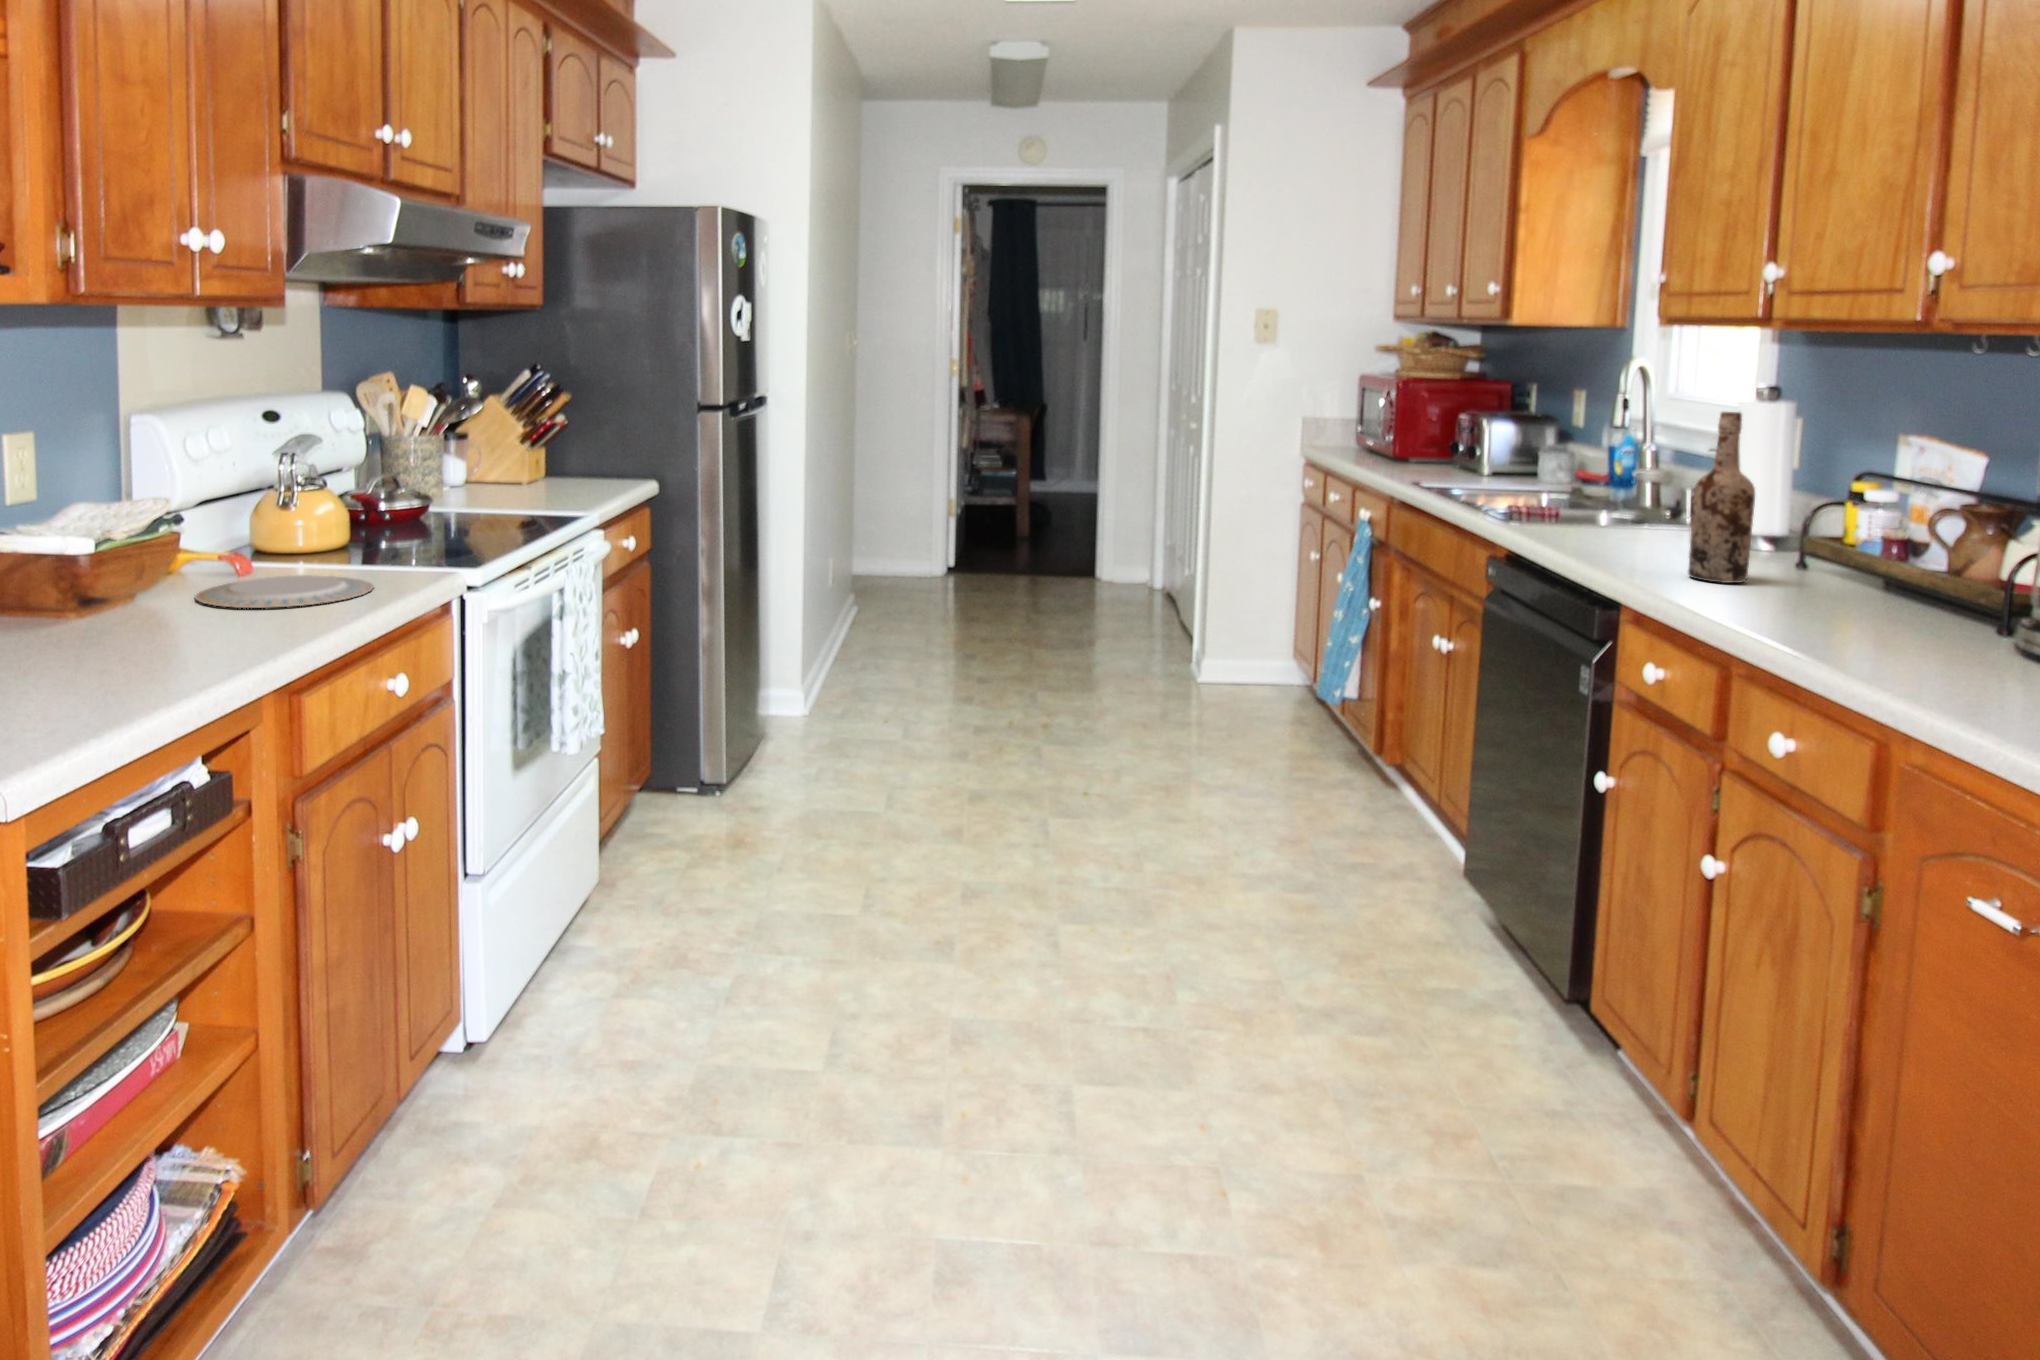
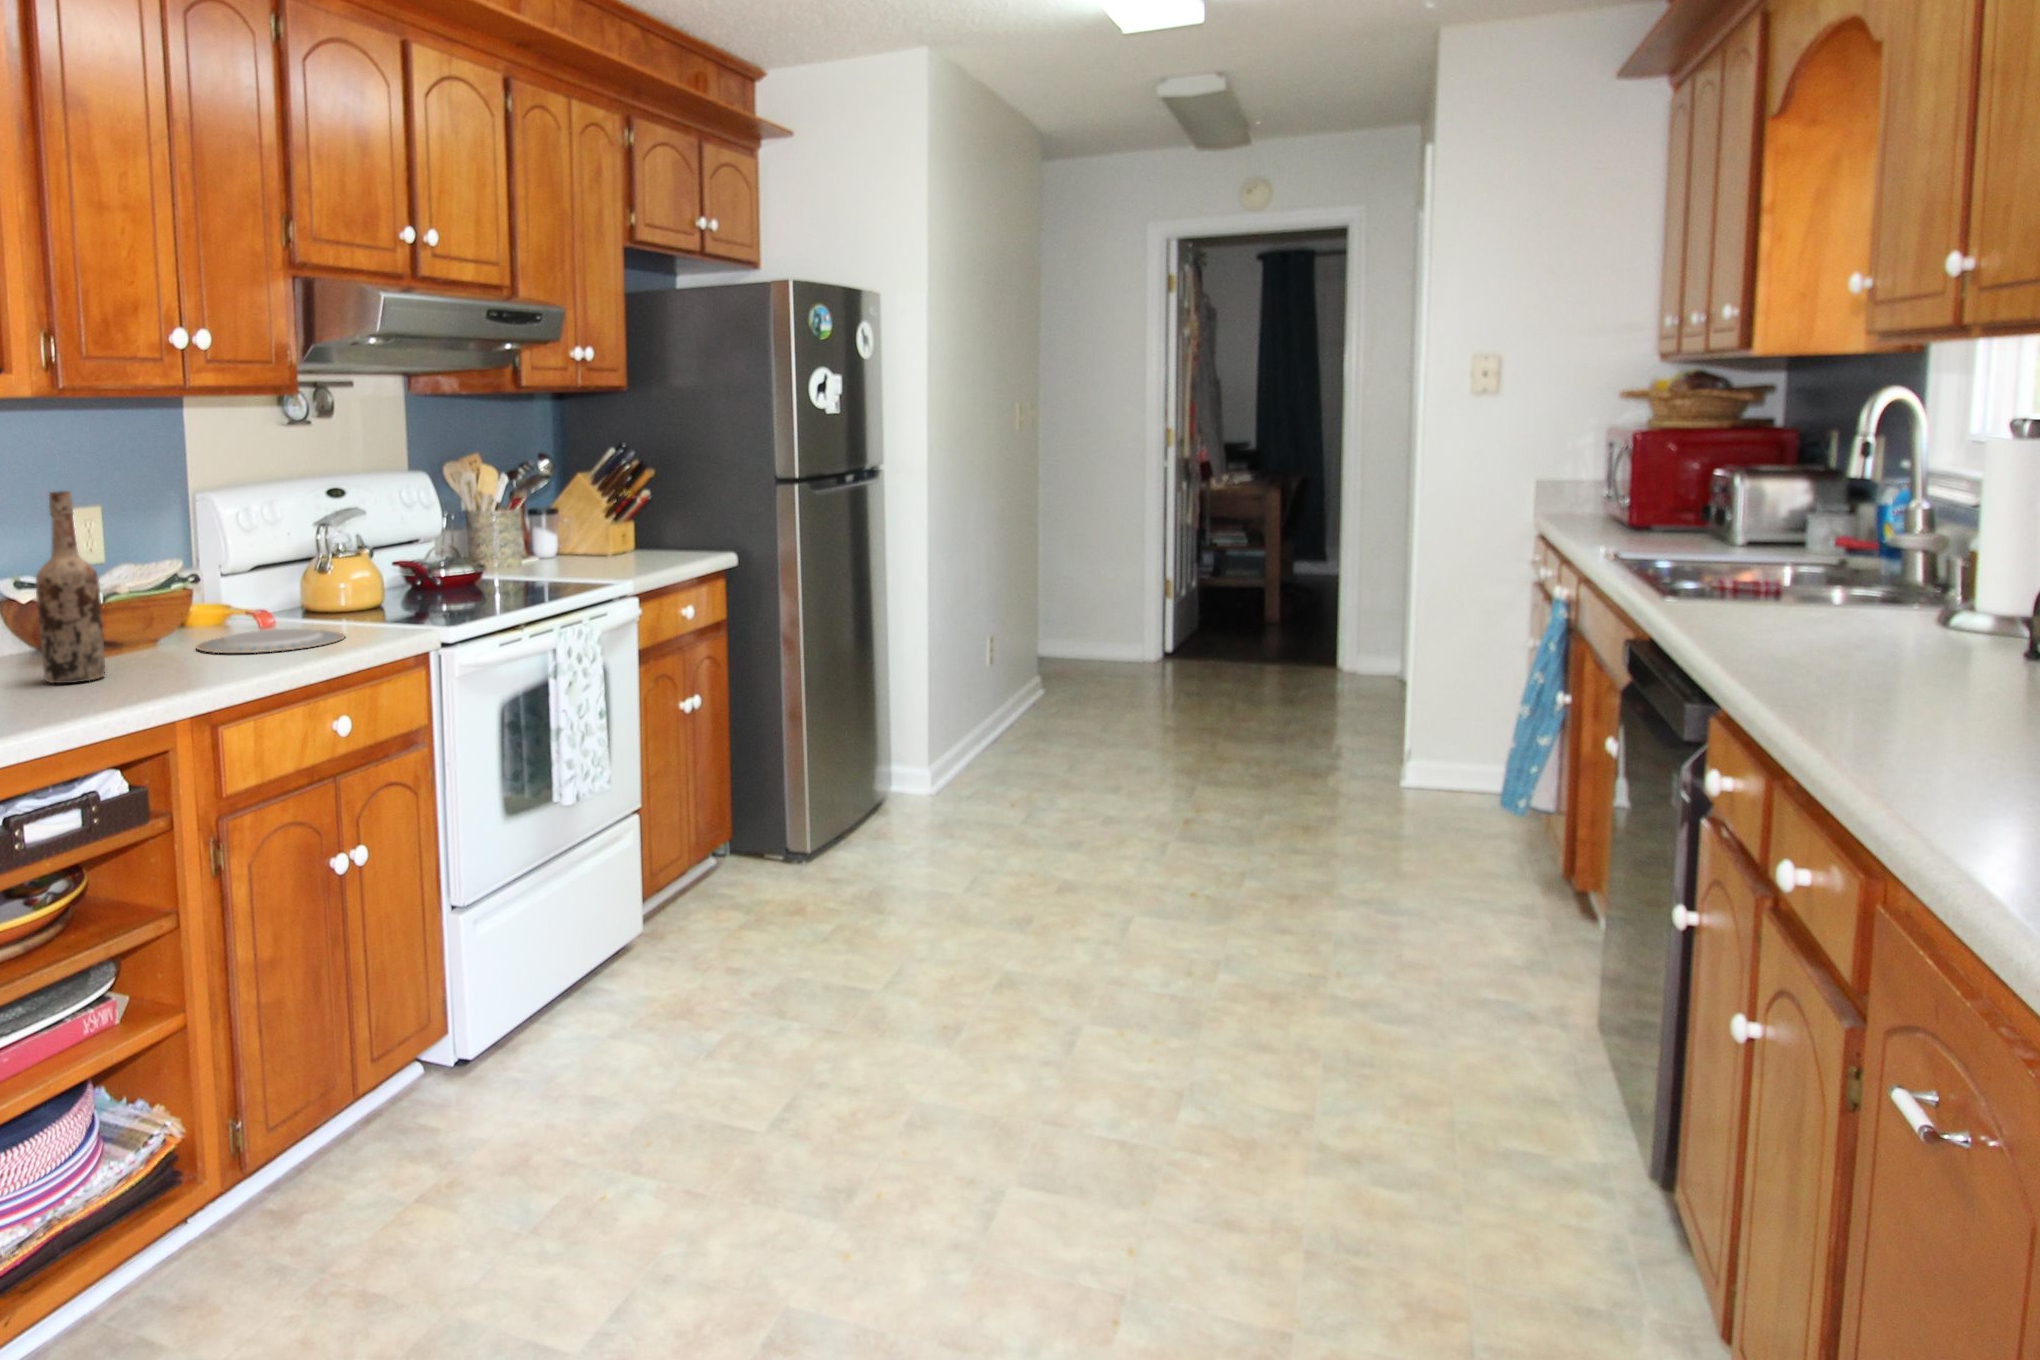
wine bottle: present [1688,412,1755,583] -> present [36,491,105,683]

